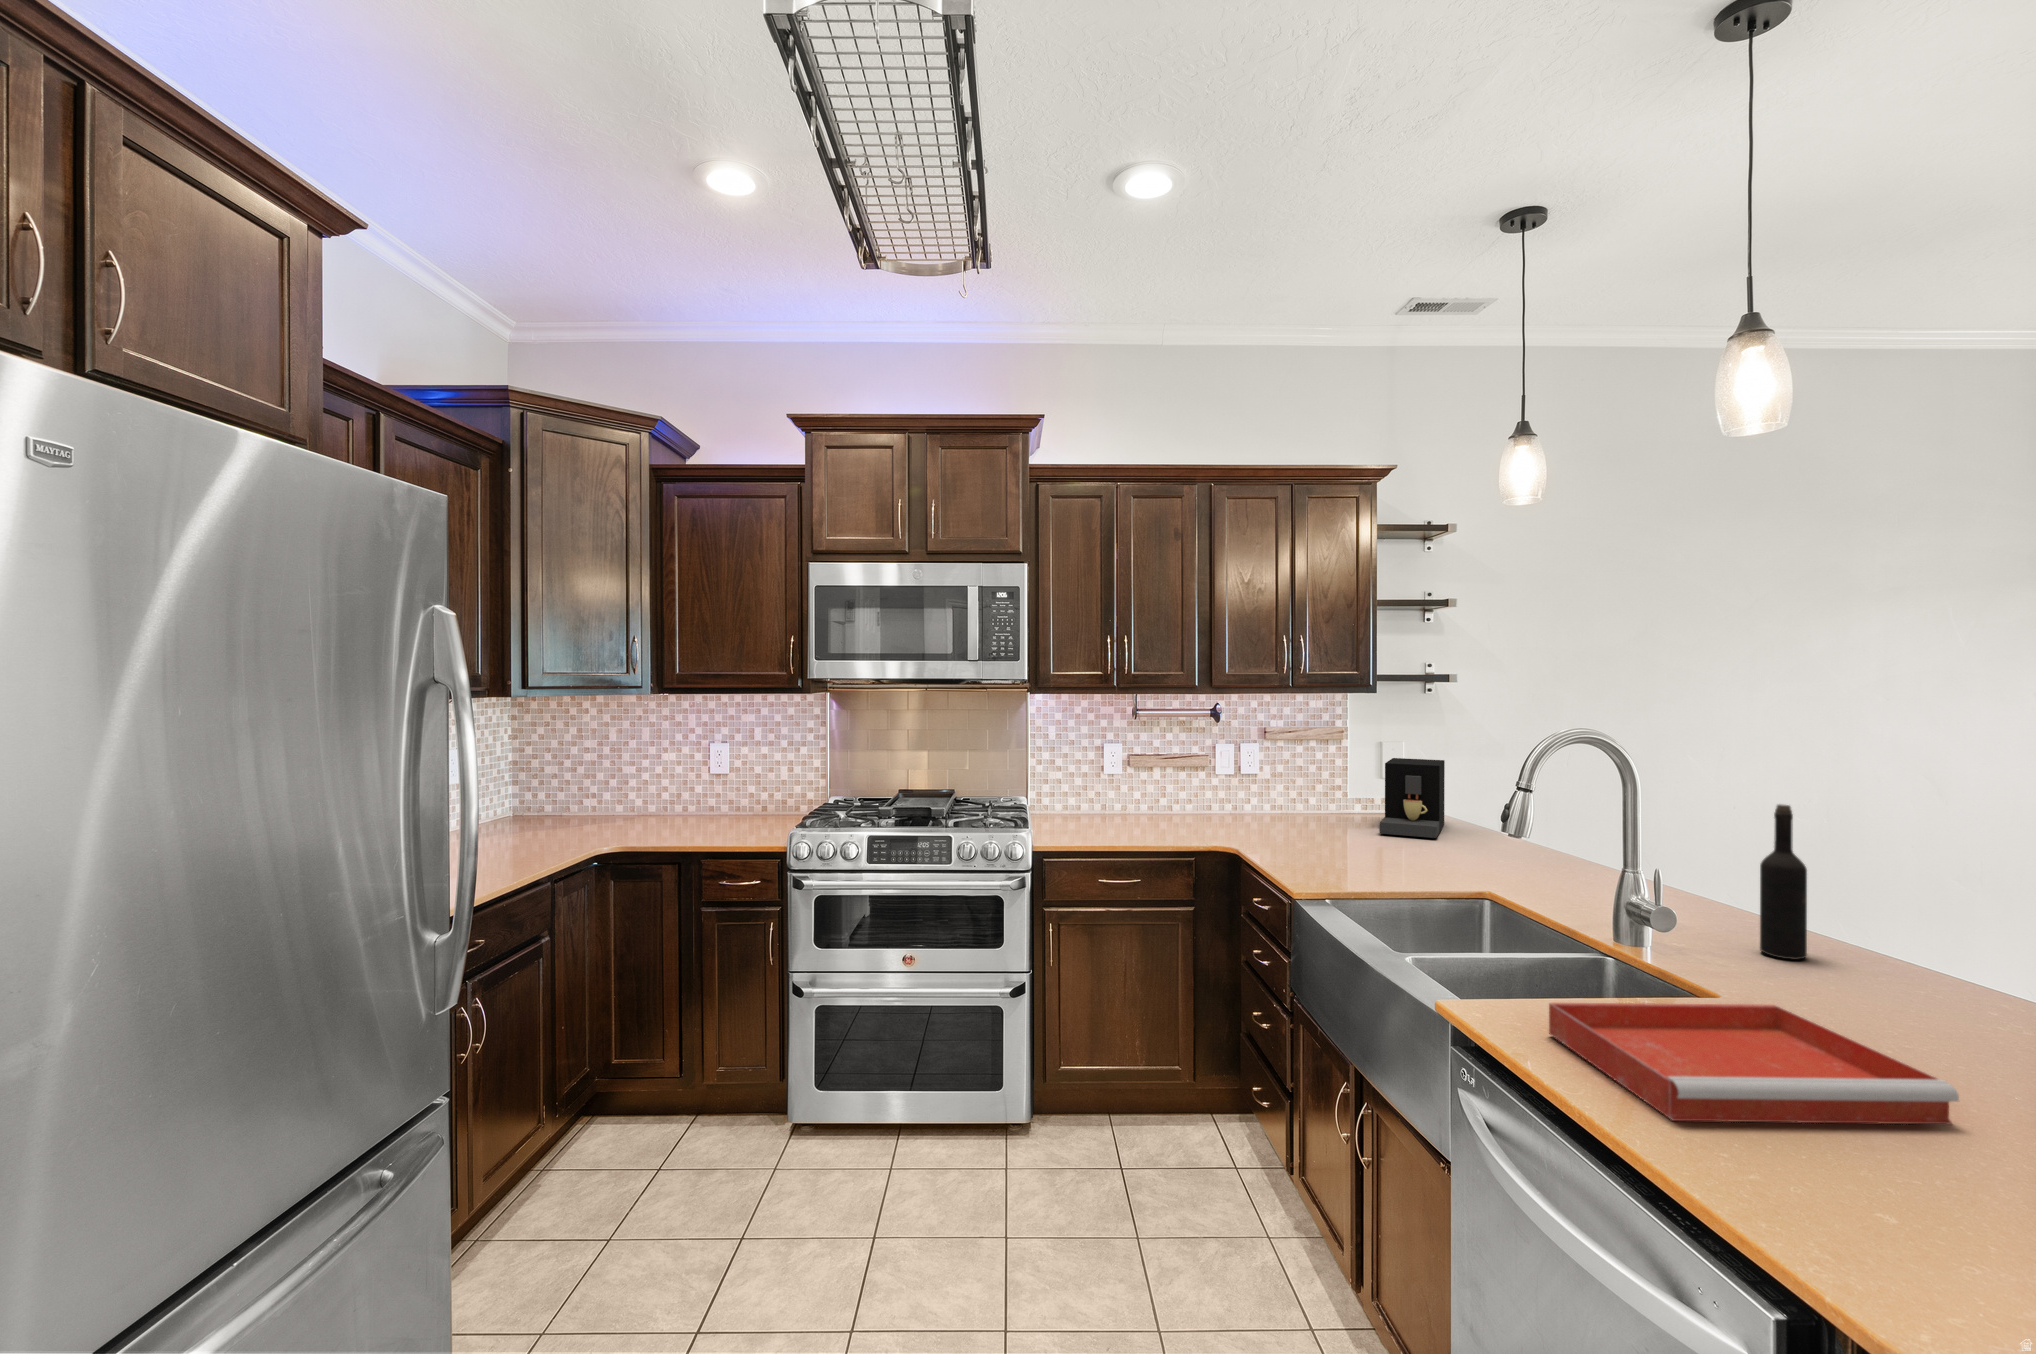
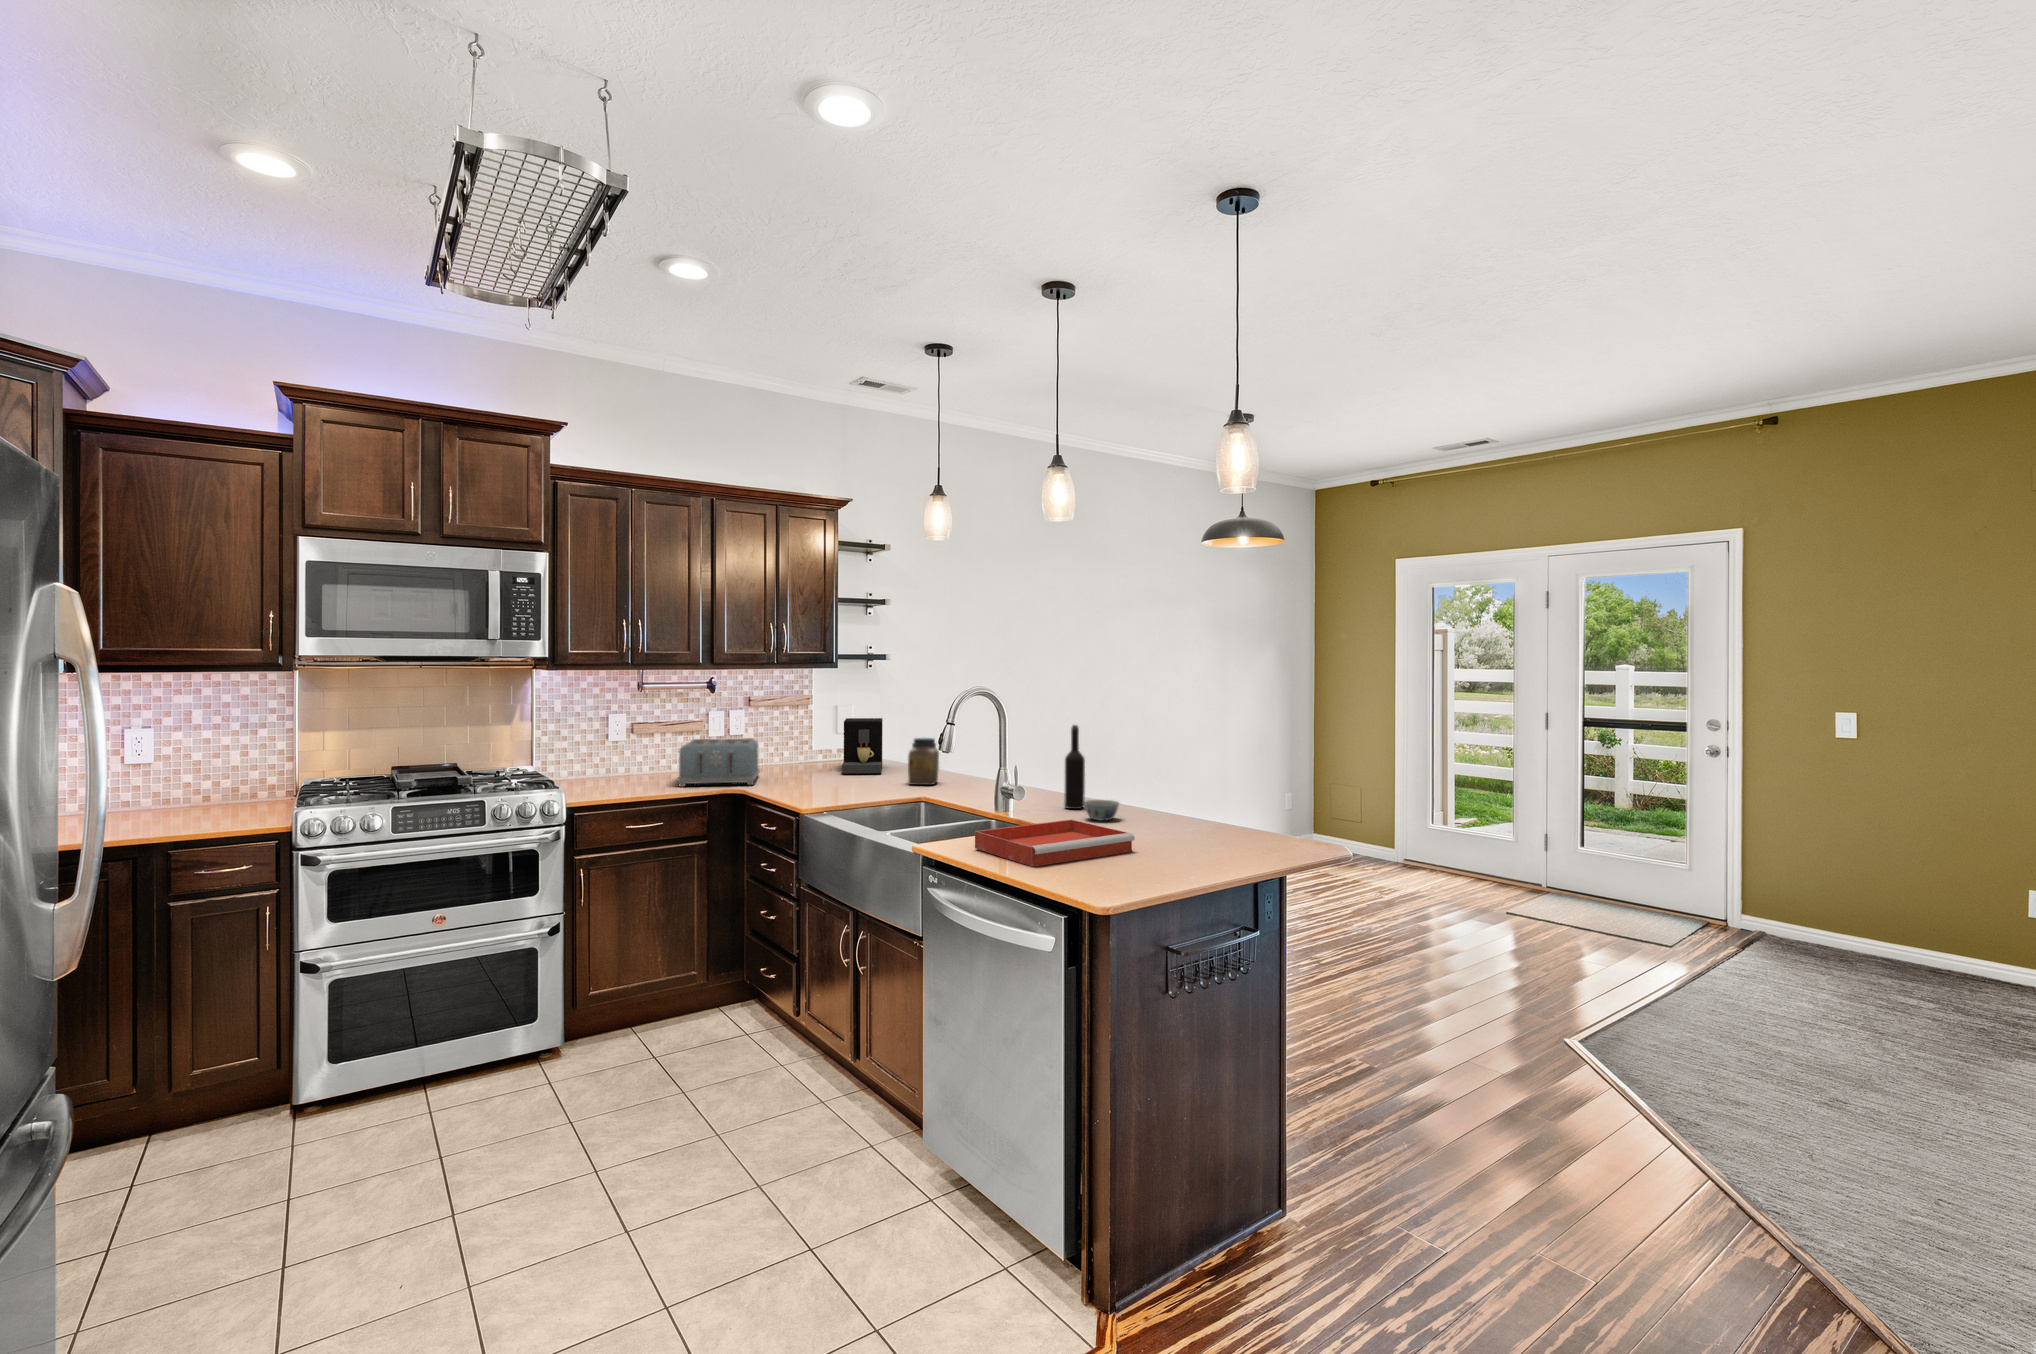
toaster: none [1166,776,1271,841] -> present [678,738,759,787]
jar: none [1471,796,1523,868] -> present [908,738,939,785]
bowl: none [1805,954,1900,1003] -> present [1083,800,1119,821]

